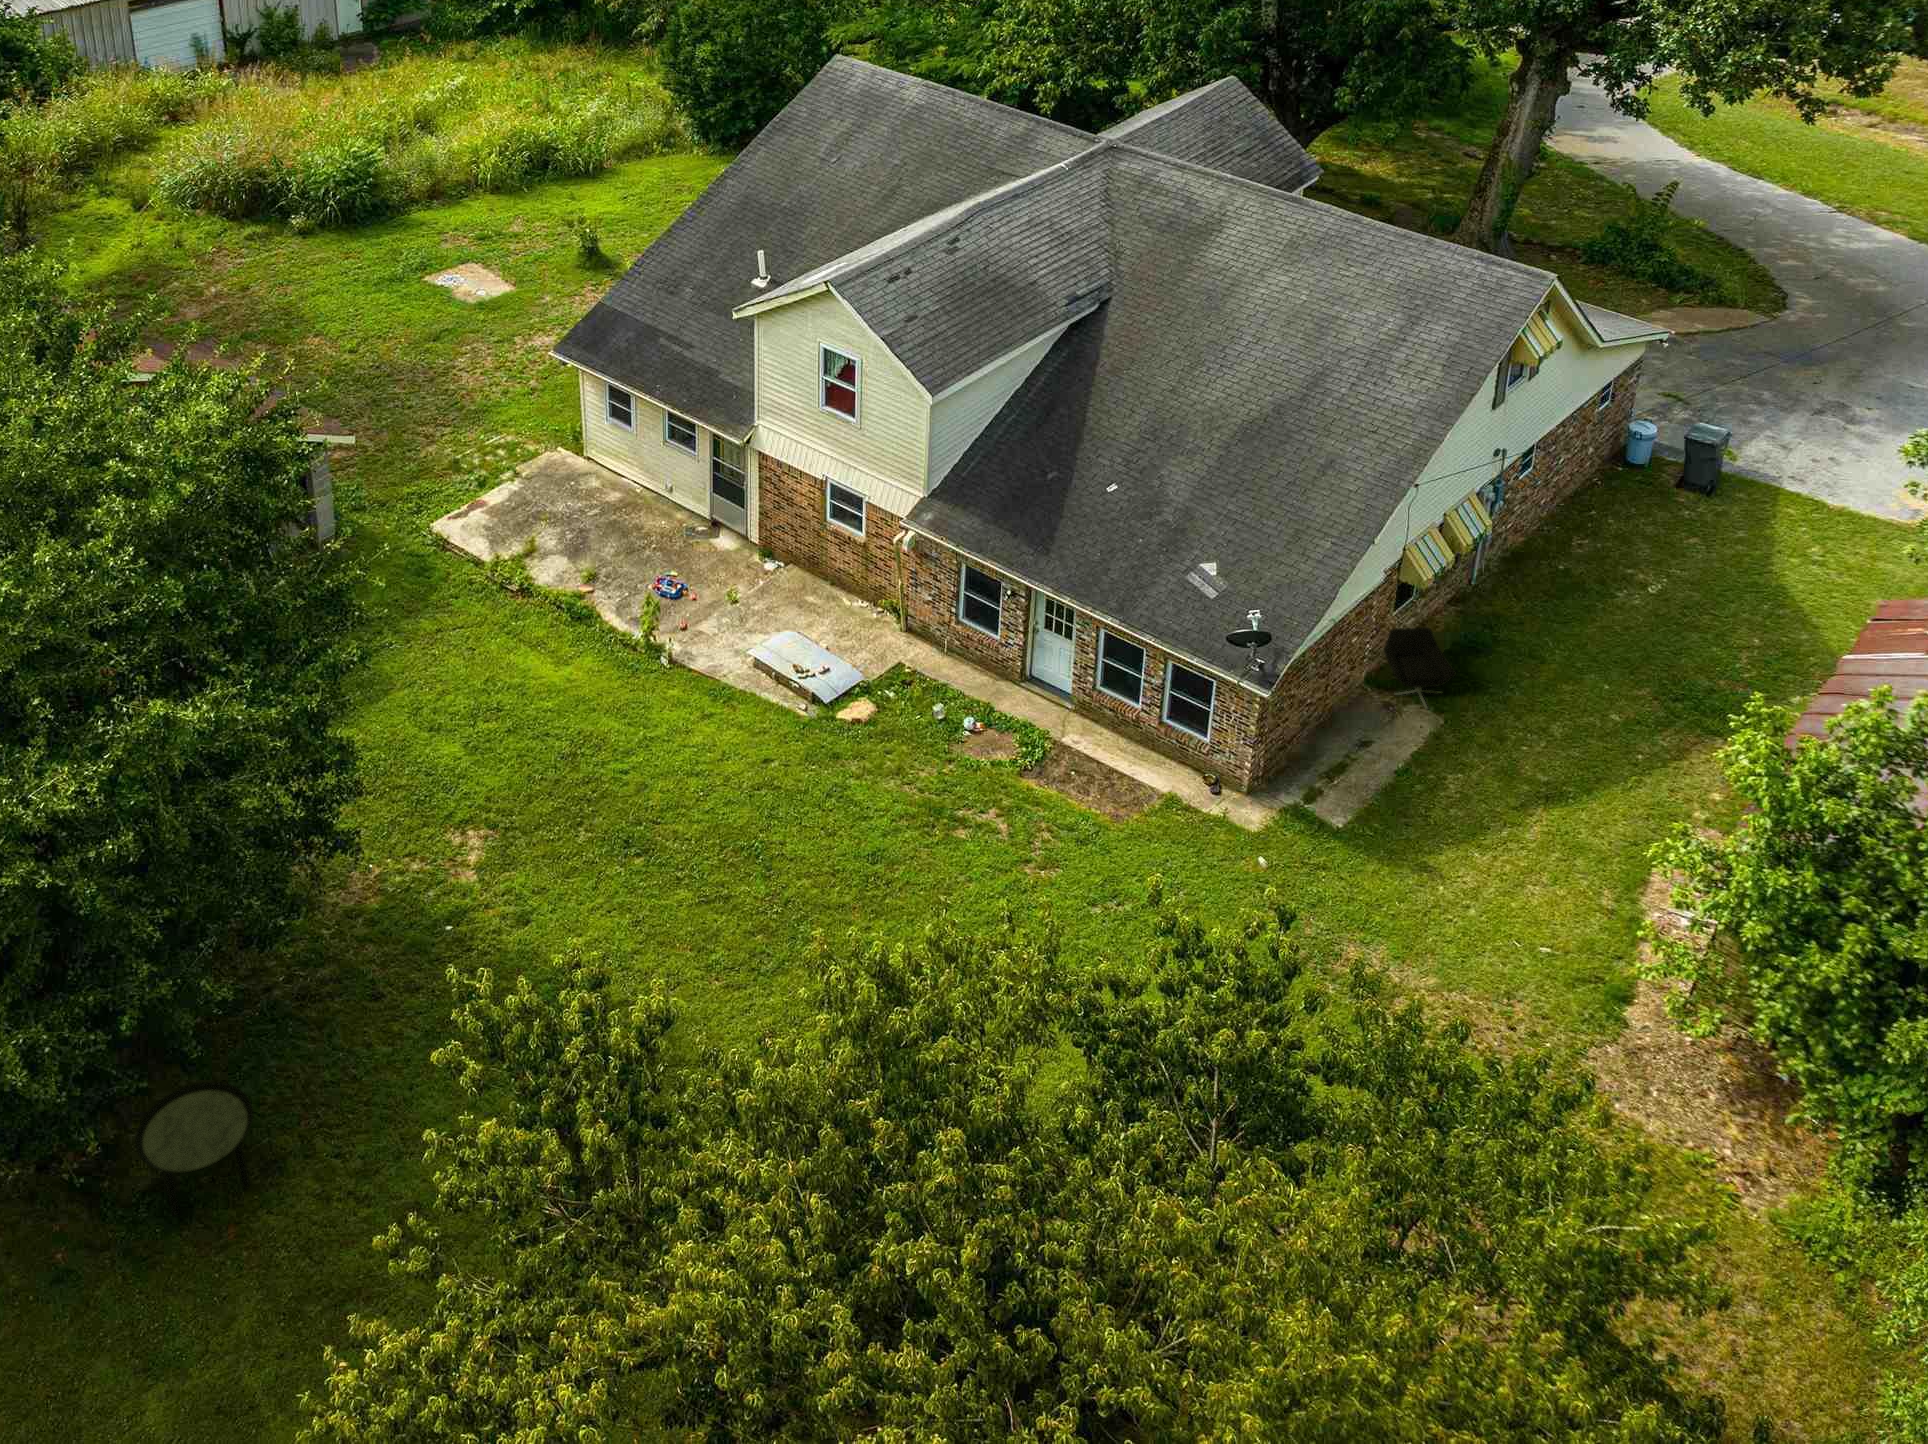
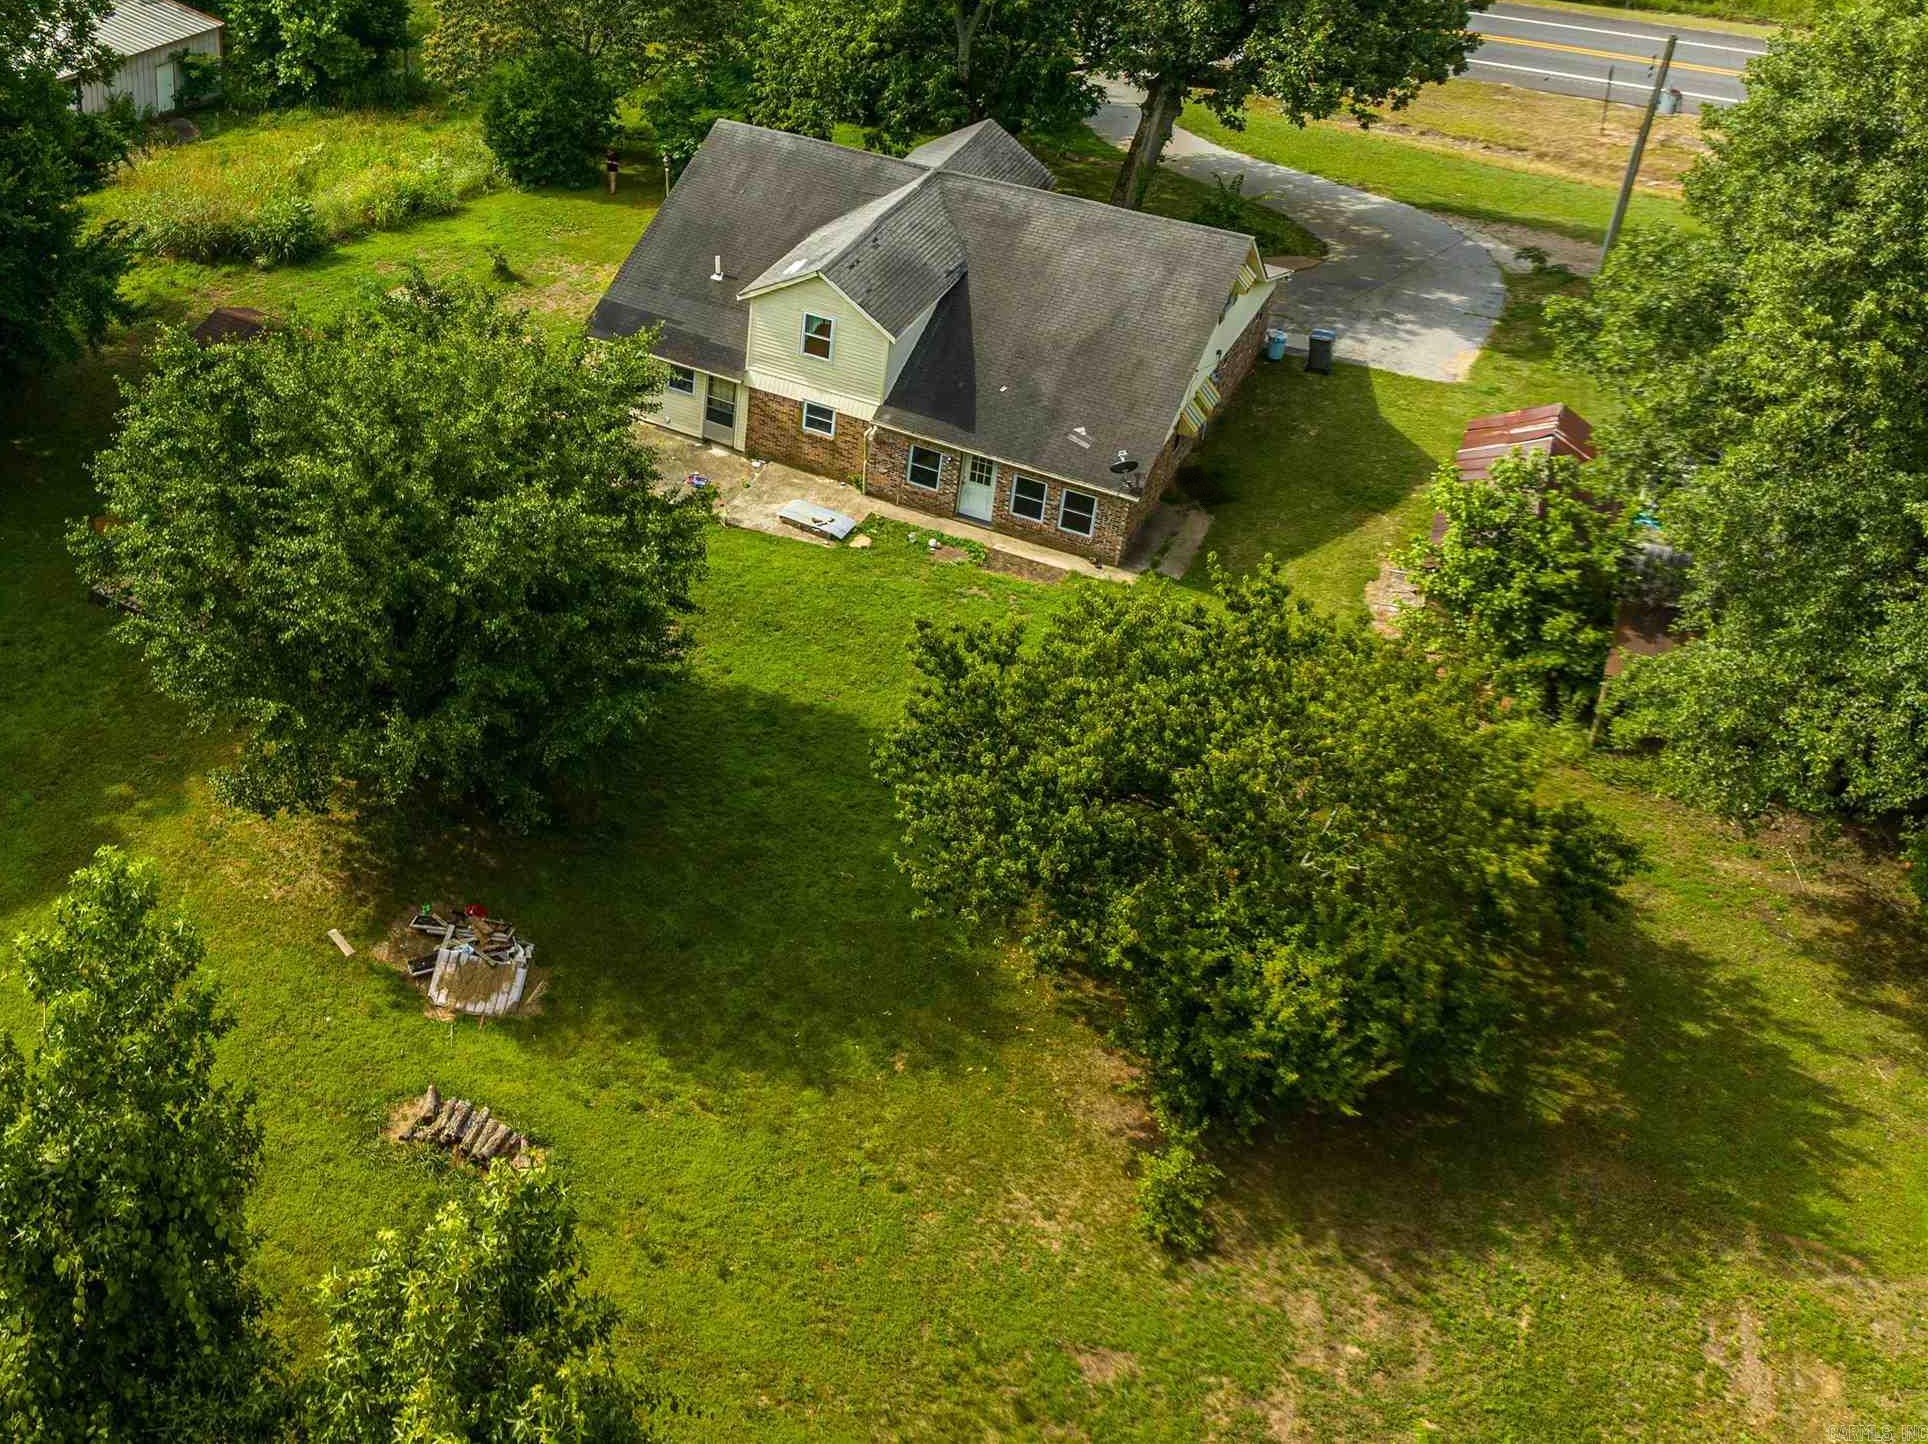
round table: present [135,1082,253,1216] -> none [597,751,662,821]

